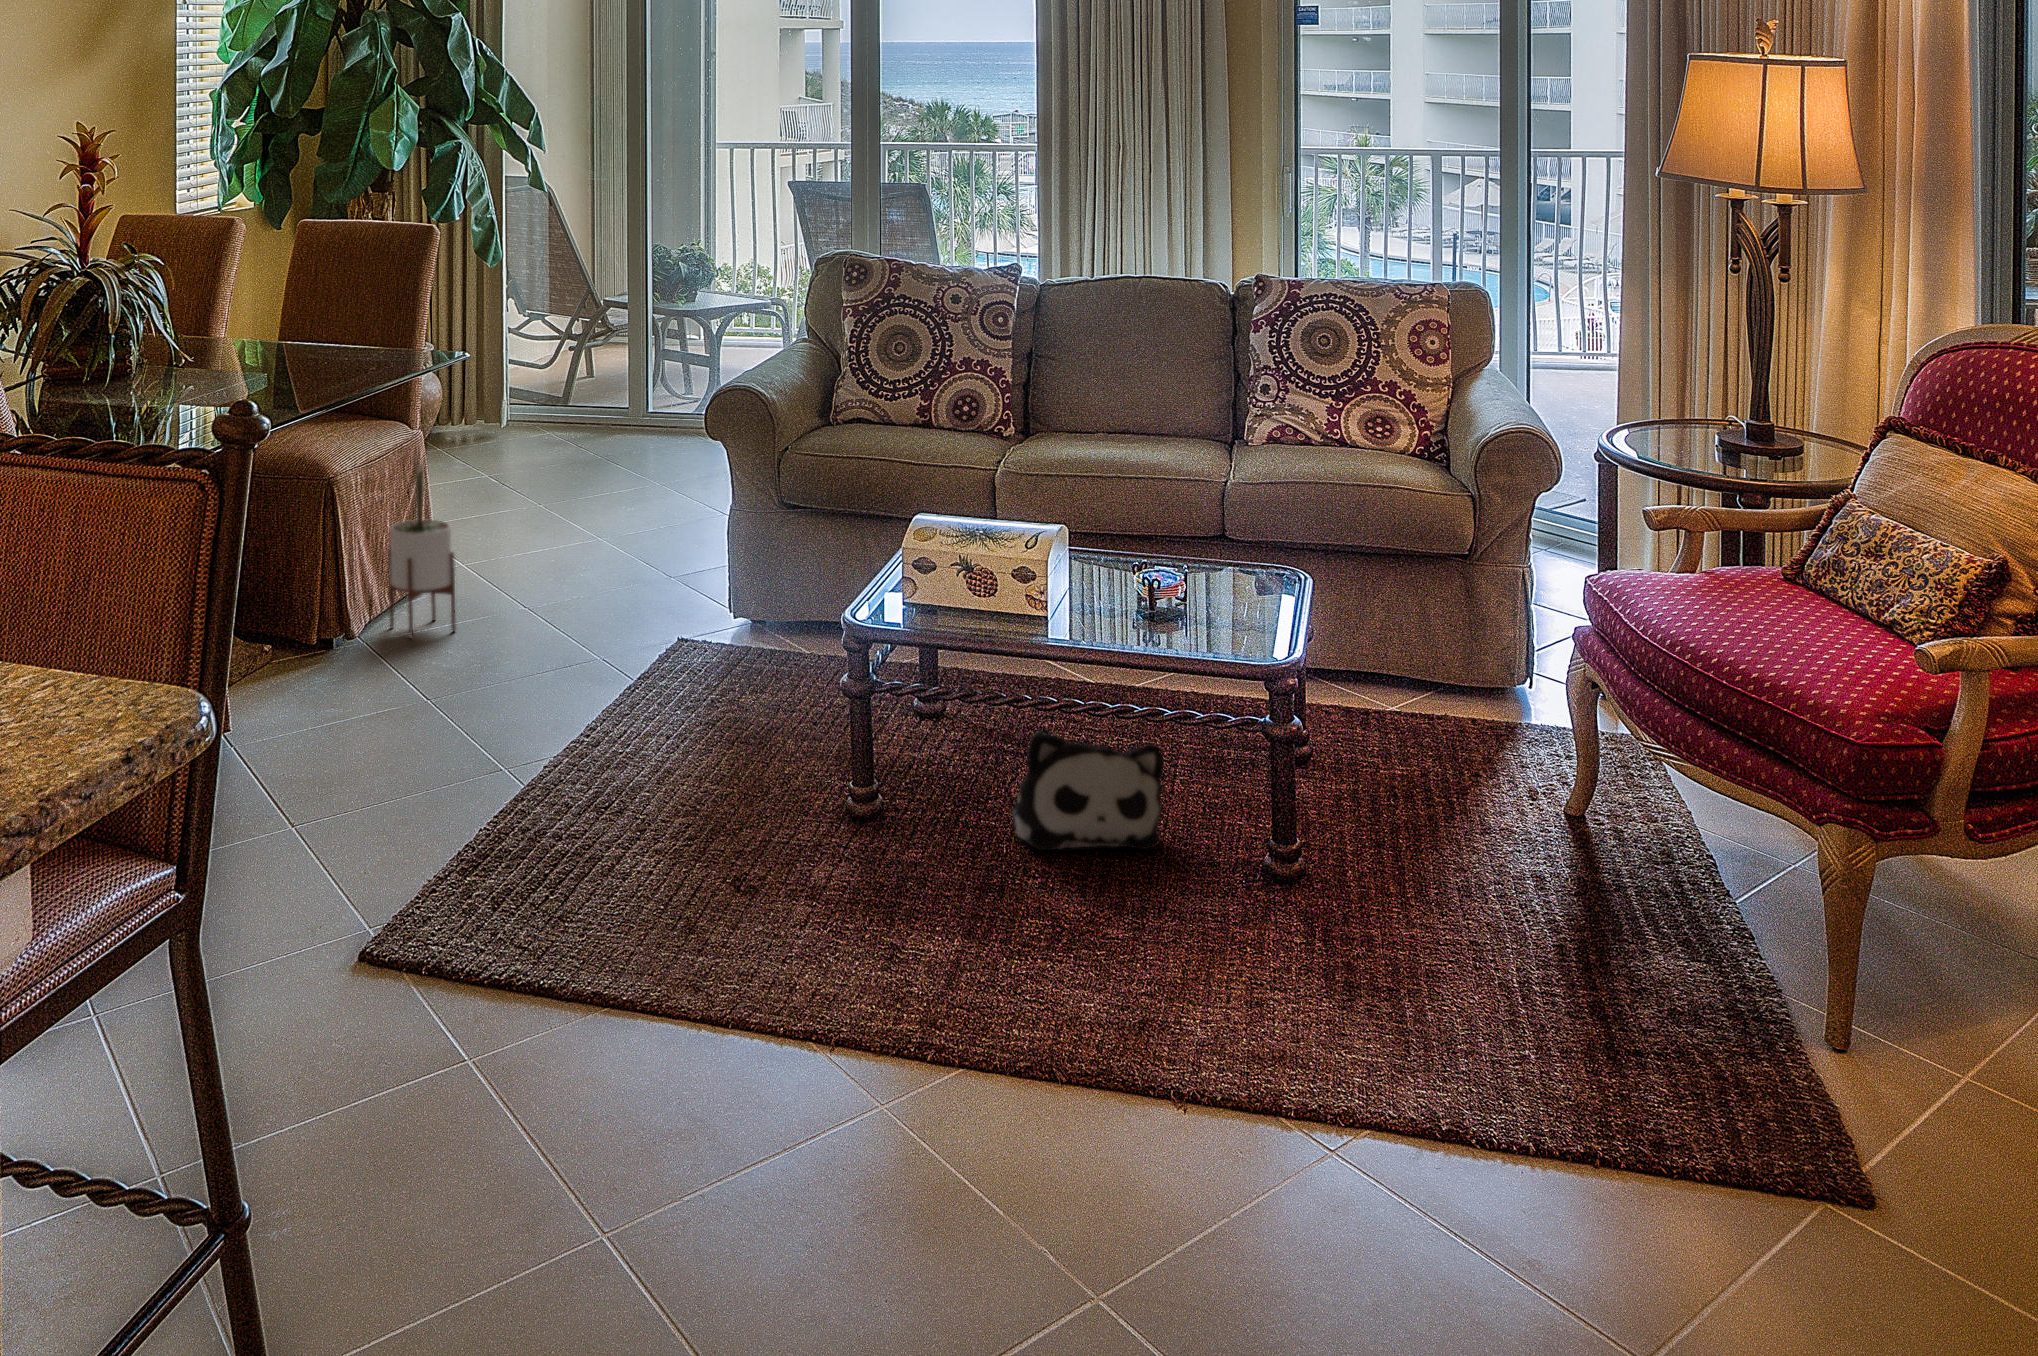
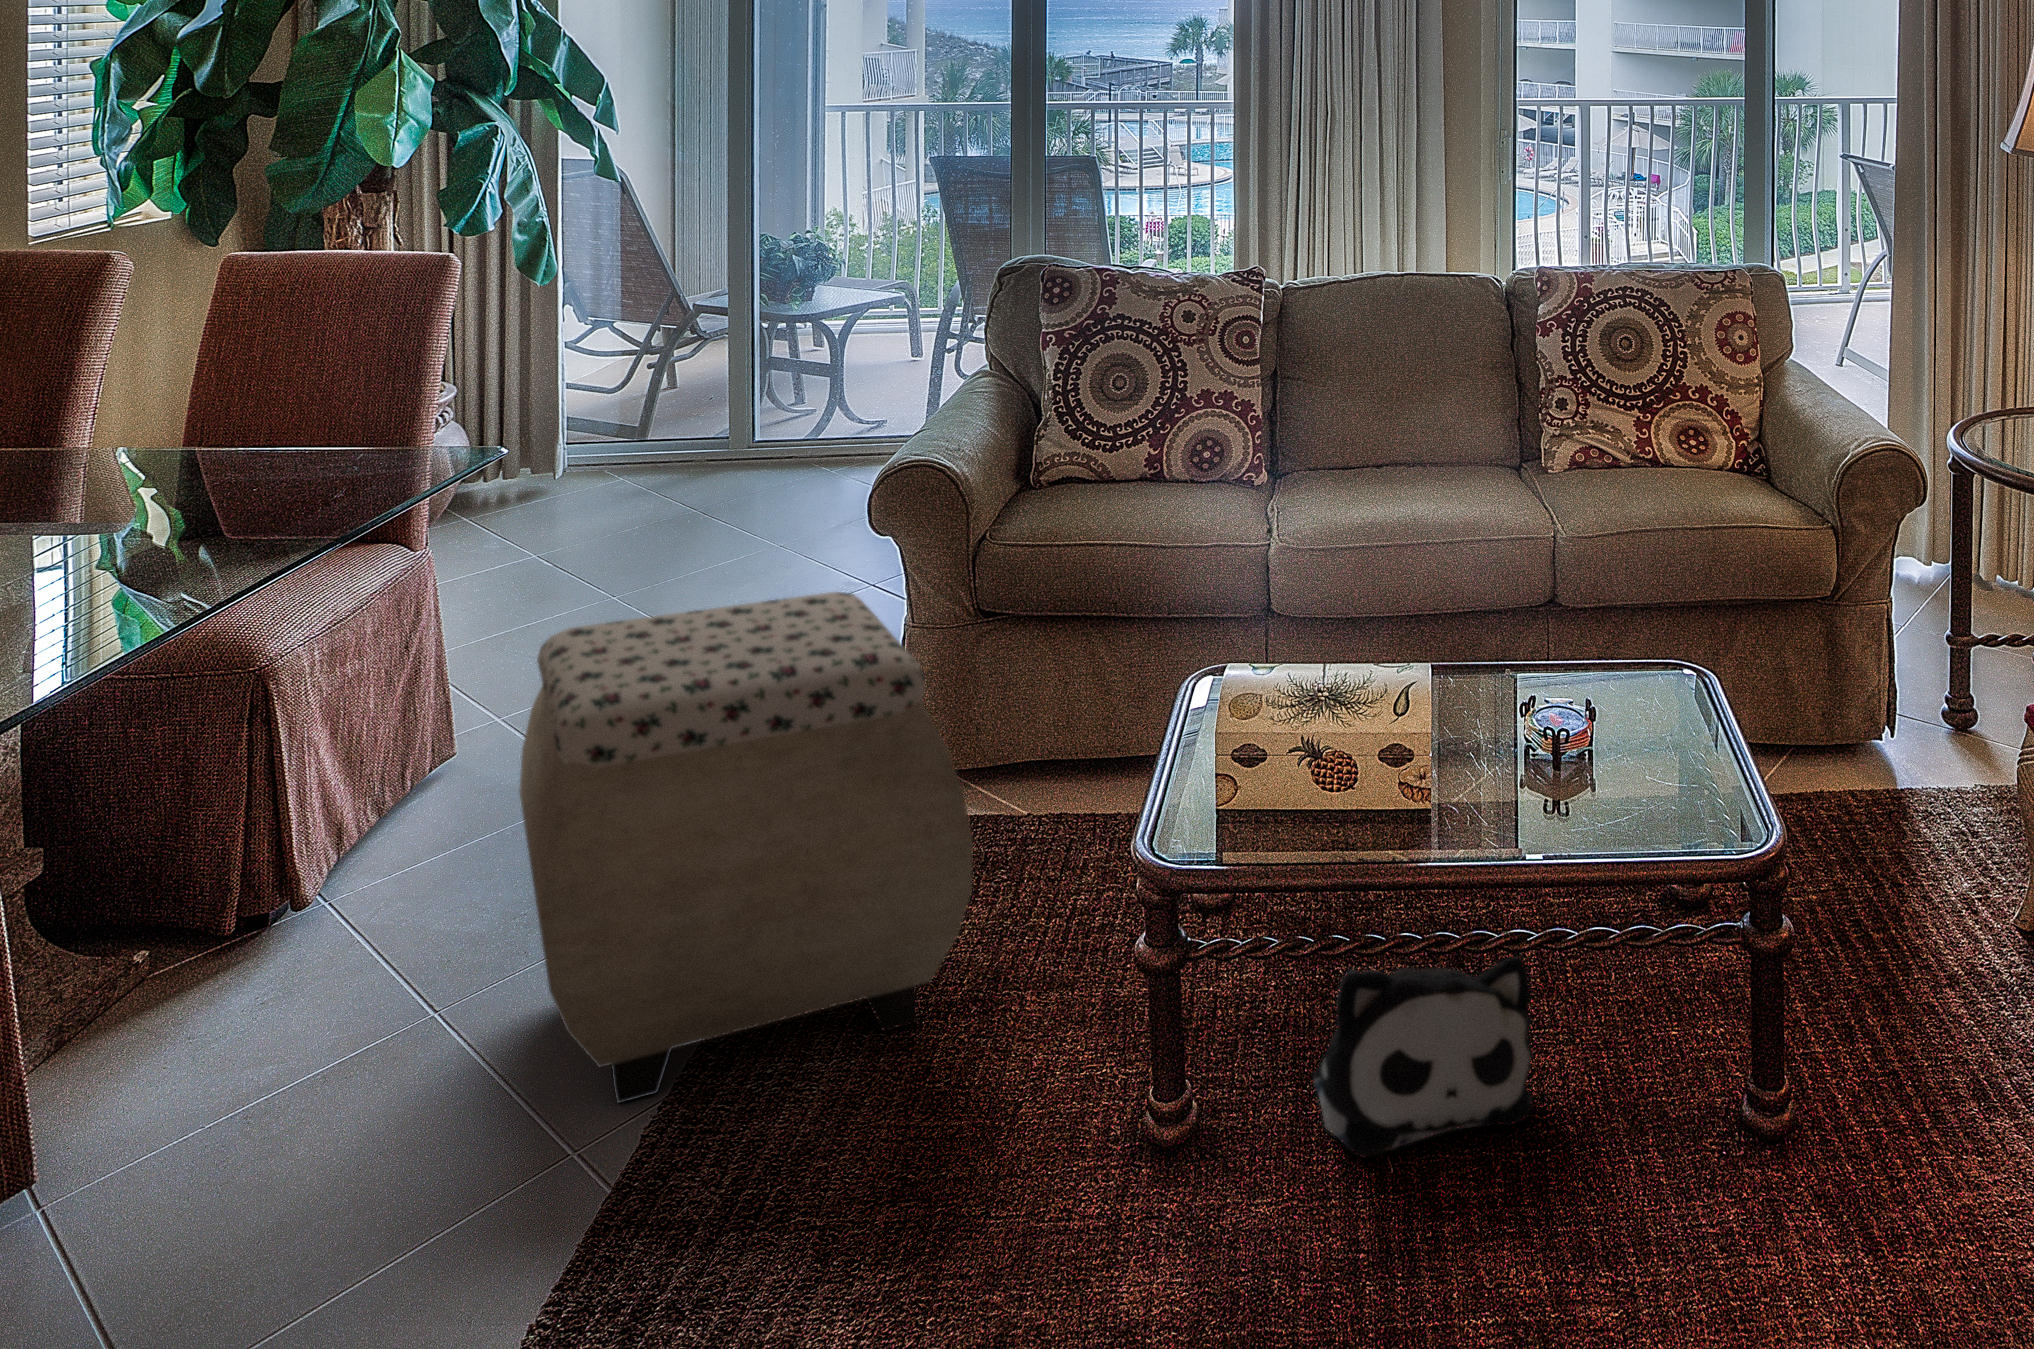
potted plant: present [388,439,456,639] -> none [334,540,460,862]
ottoman: none [519,477,798,768] -> present [520,592,973,1103]

